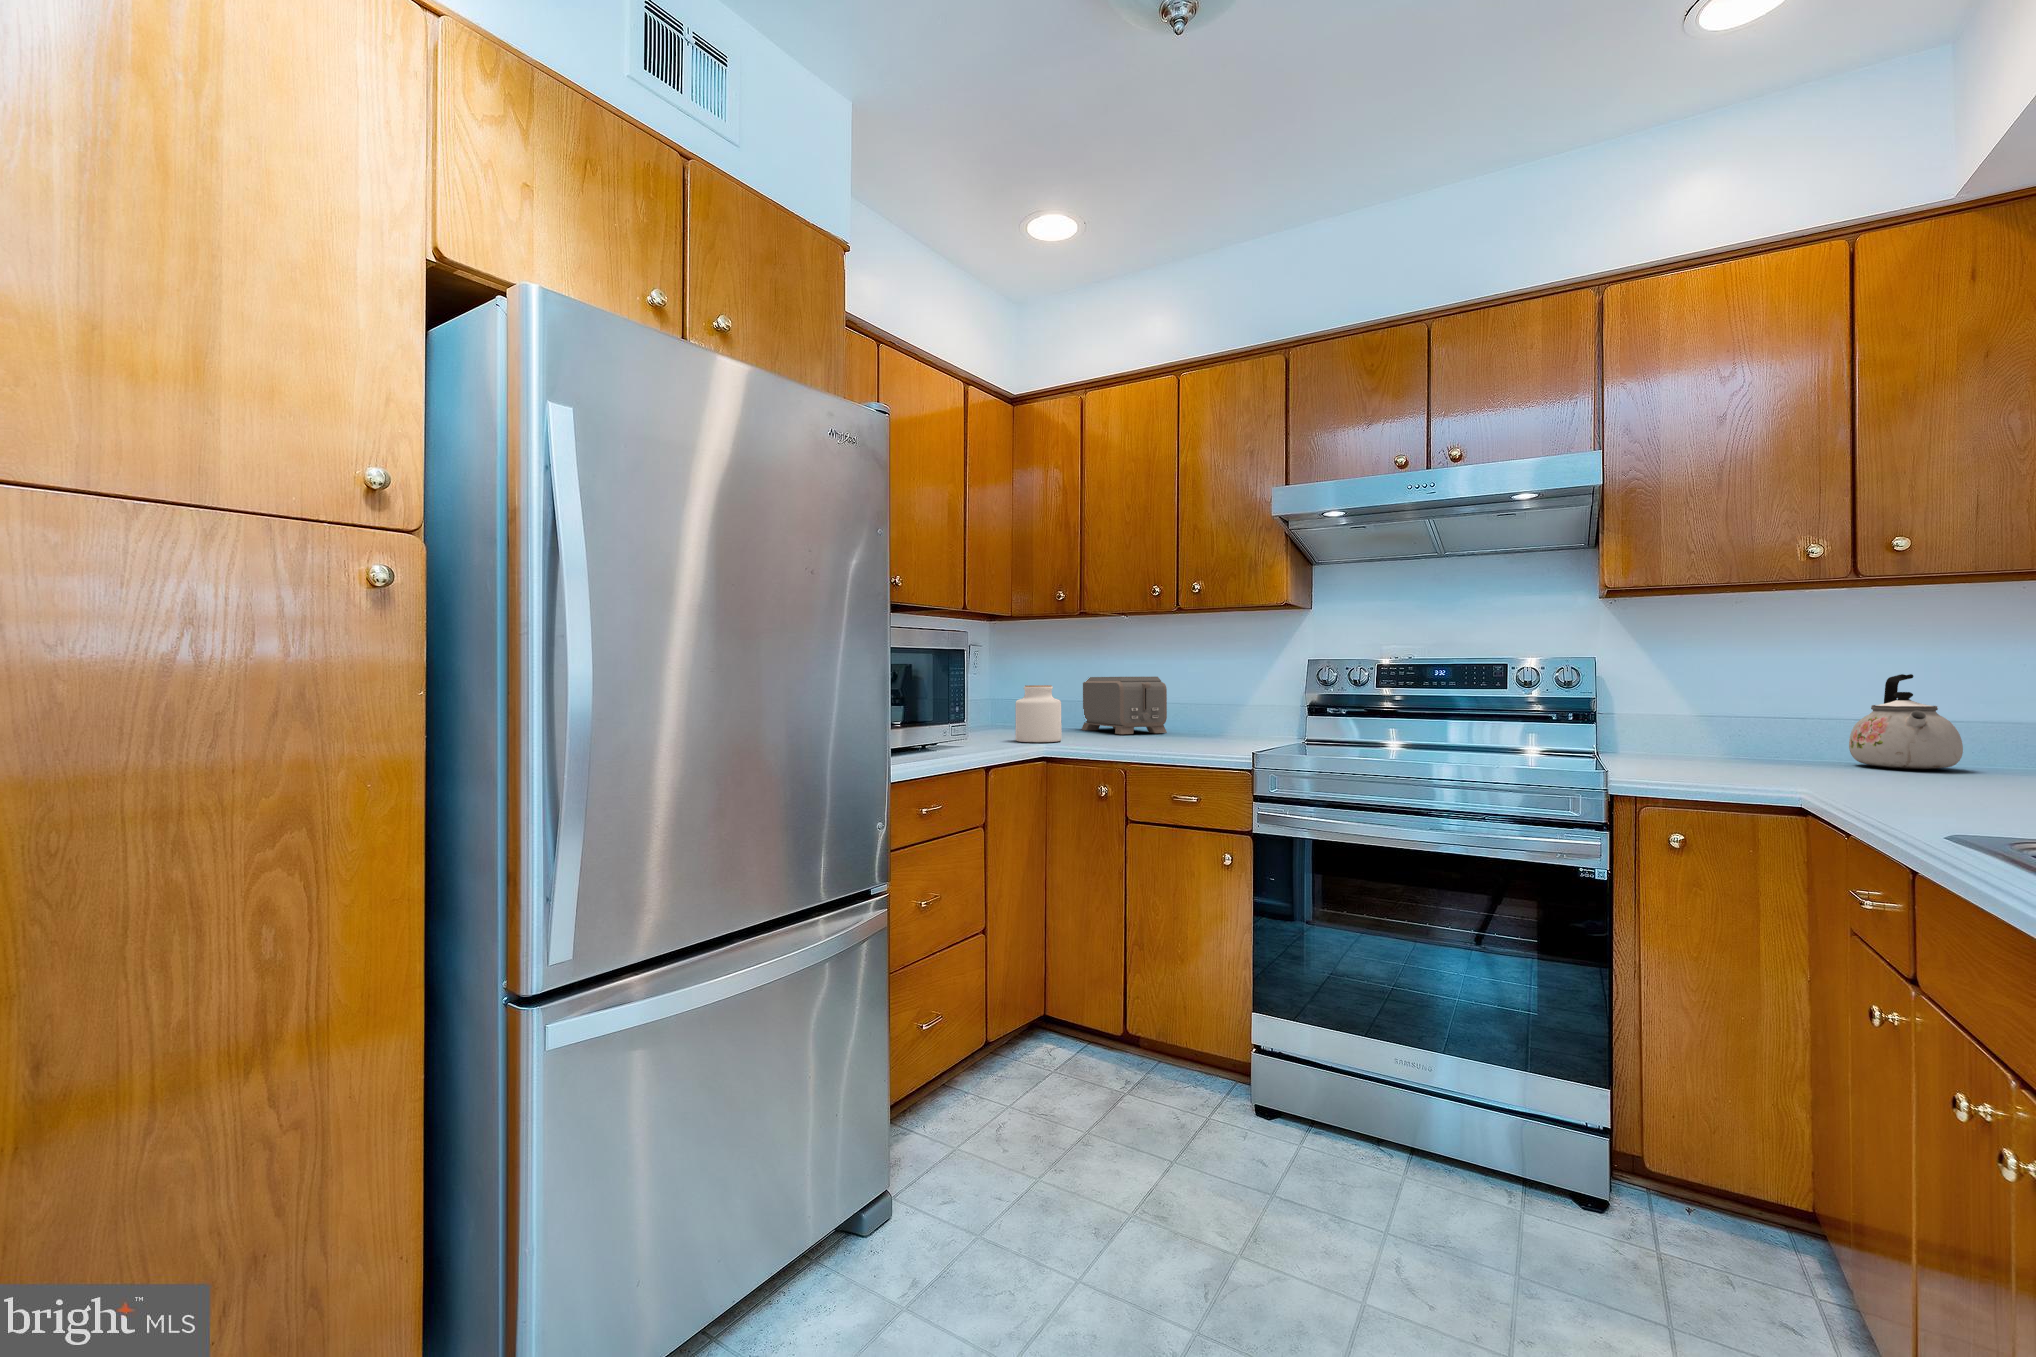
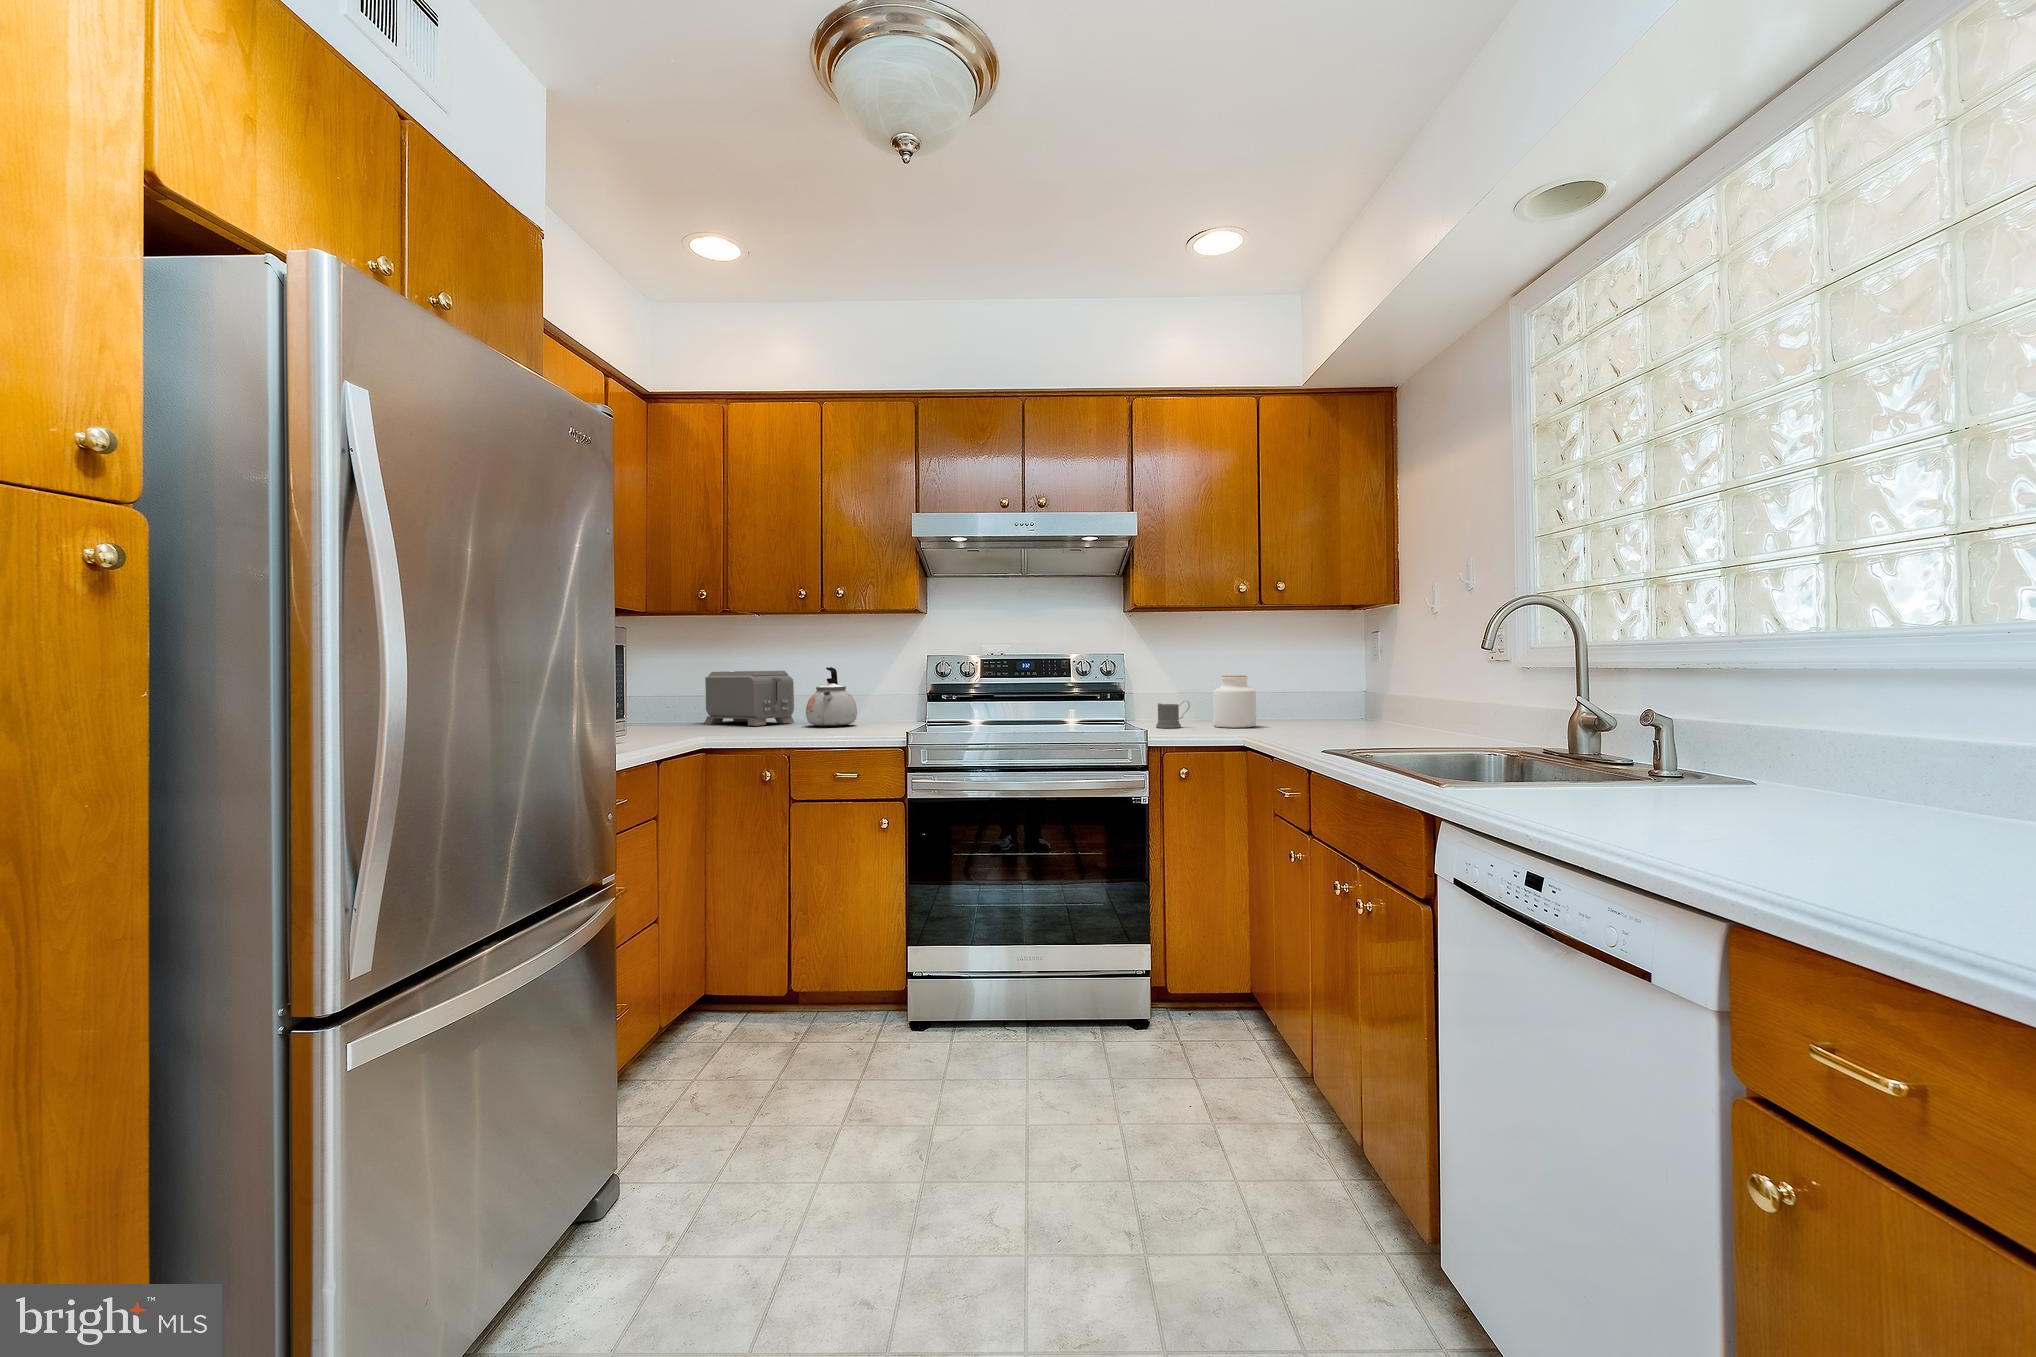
kettle: present [1849,674,1963,769] -> present [806,667,857,726]
jar: present [1015,685,1062,742] -> present [1213,676,1256,728]
mug: none [1637,727,1698,766] -> present [1156,701,1190,728]

